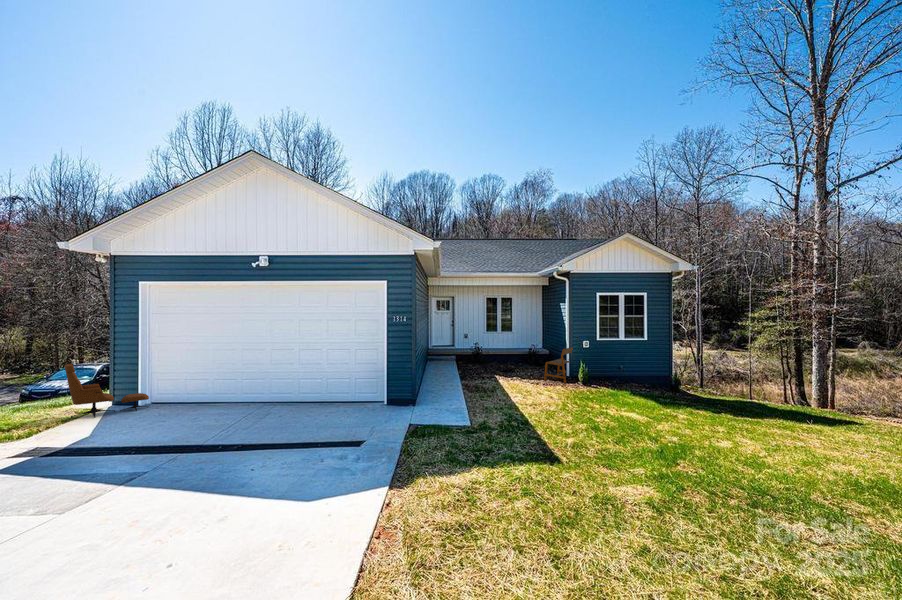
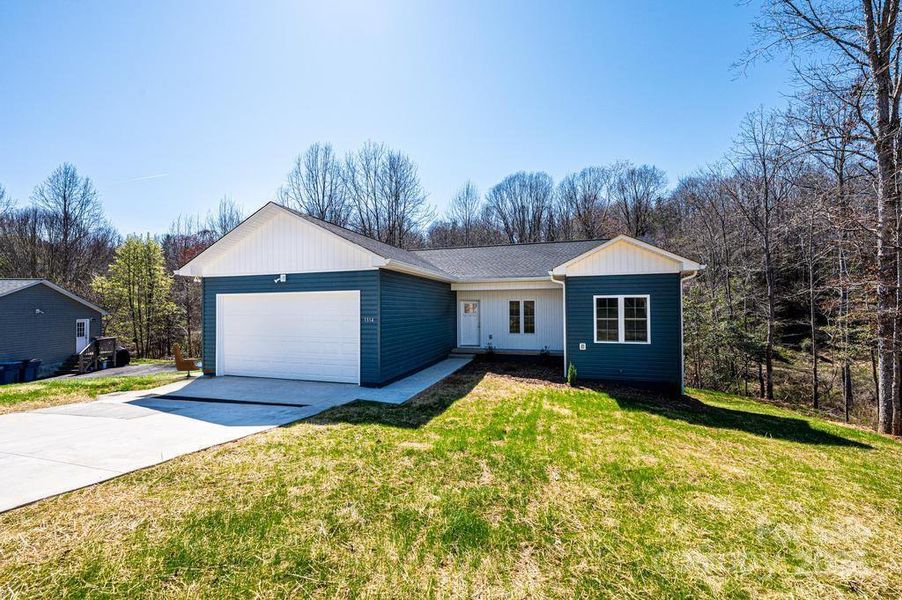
bench: present [544,347,573,383] -> none [535,349,574,385]

